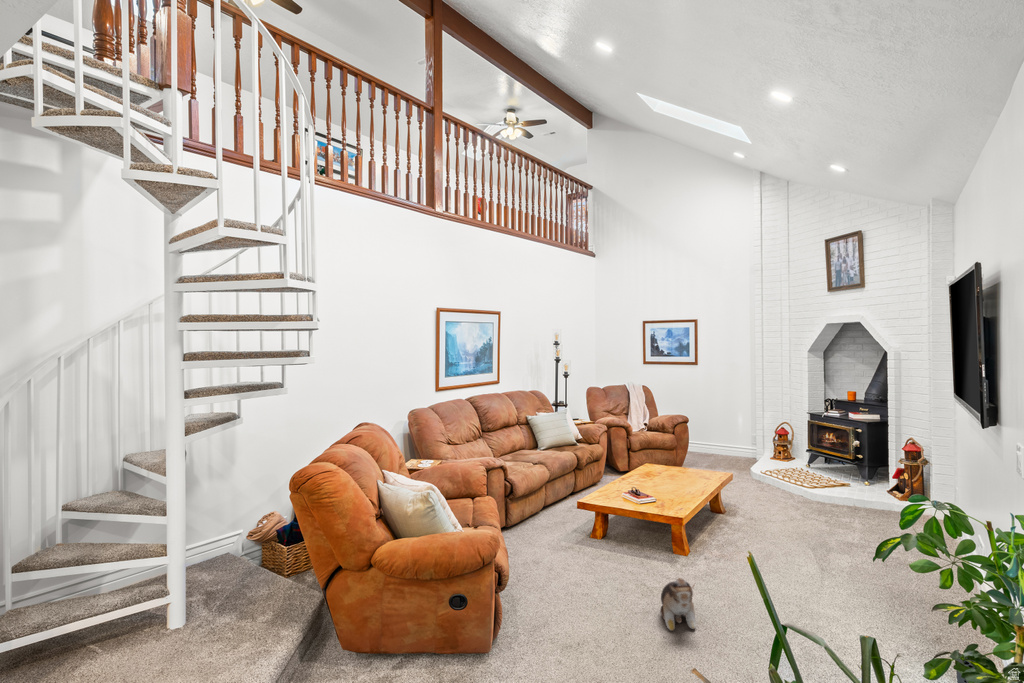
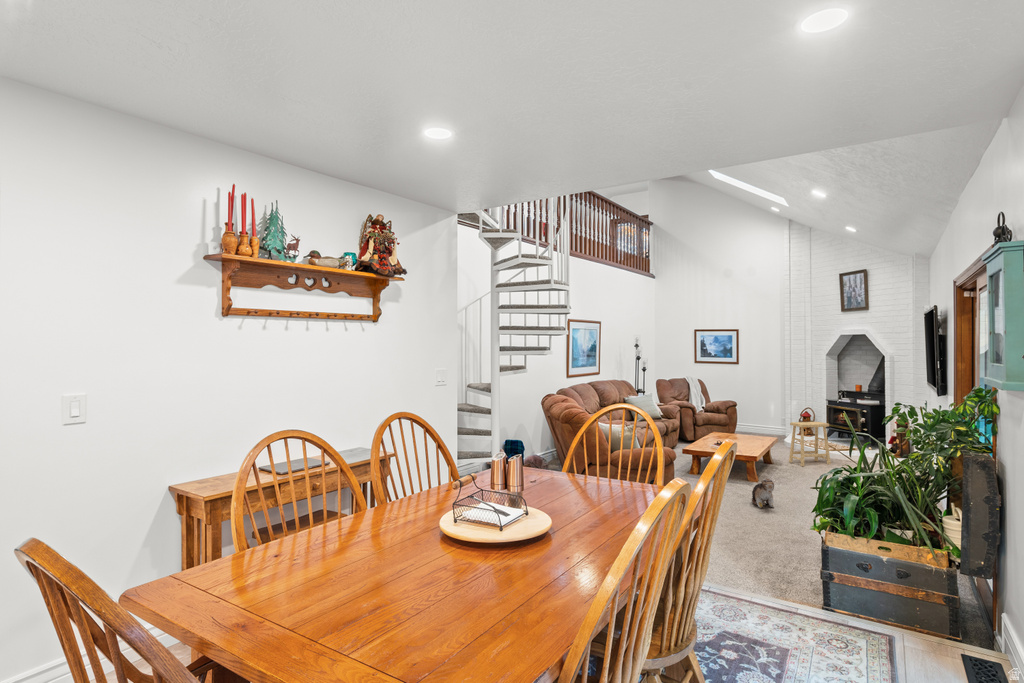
footstool: none [749,450,811,519] -> present [789,422,831,466]

